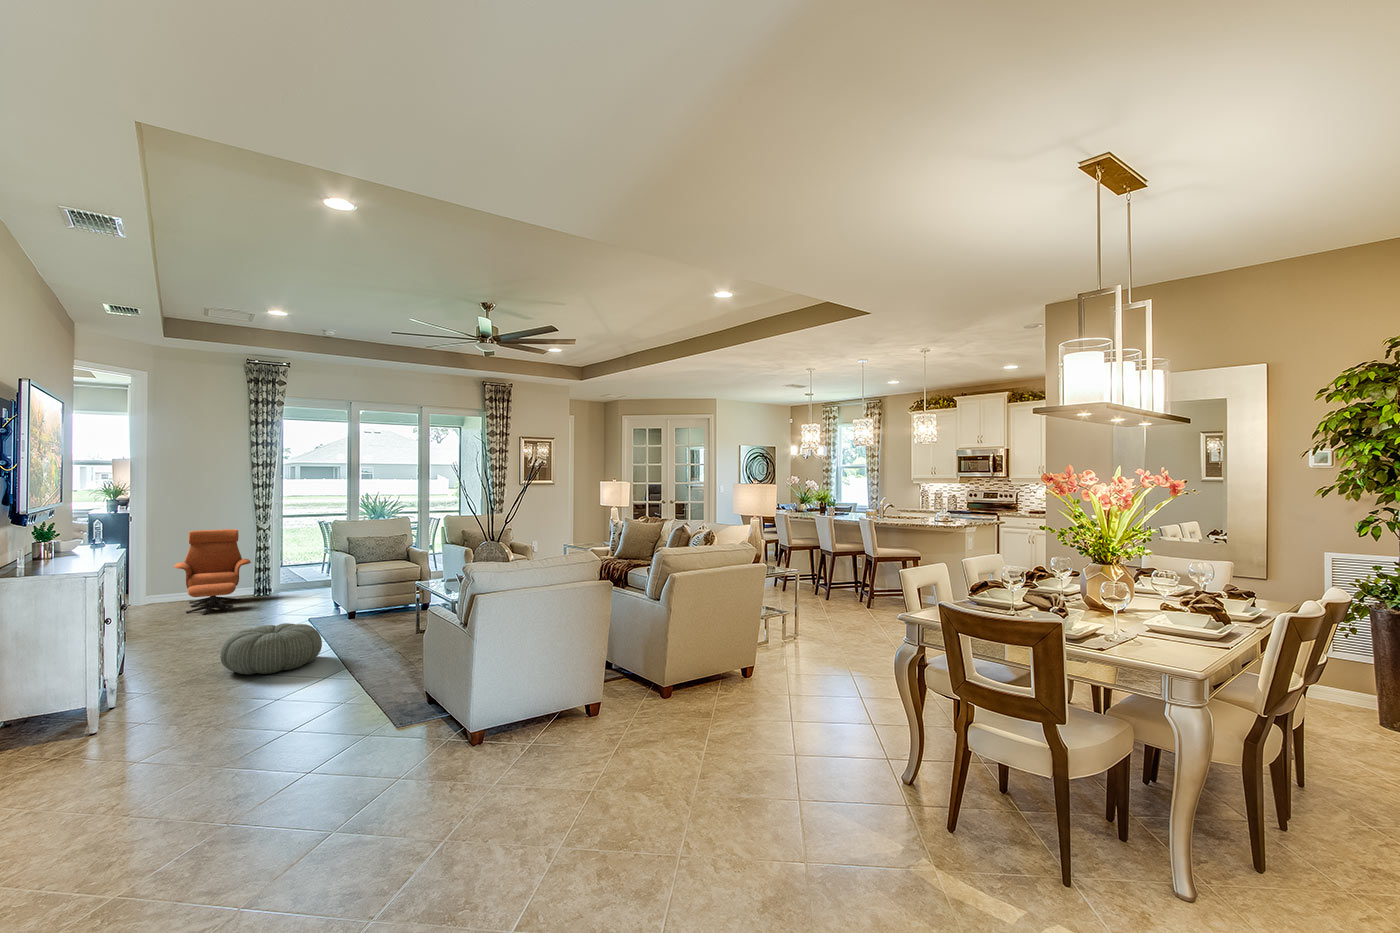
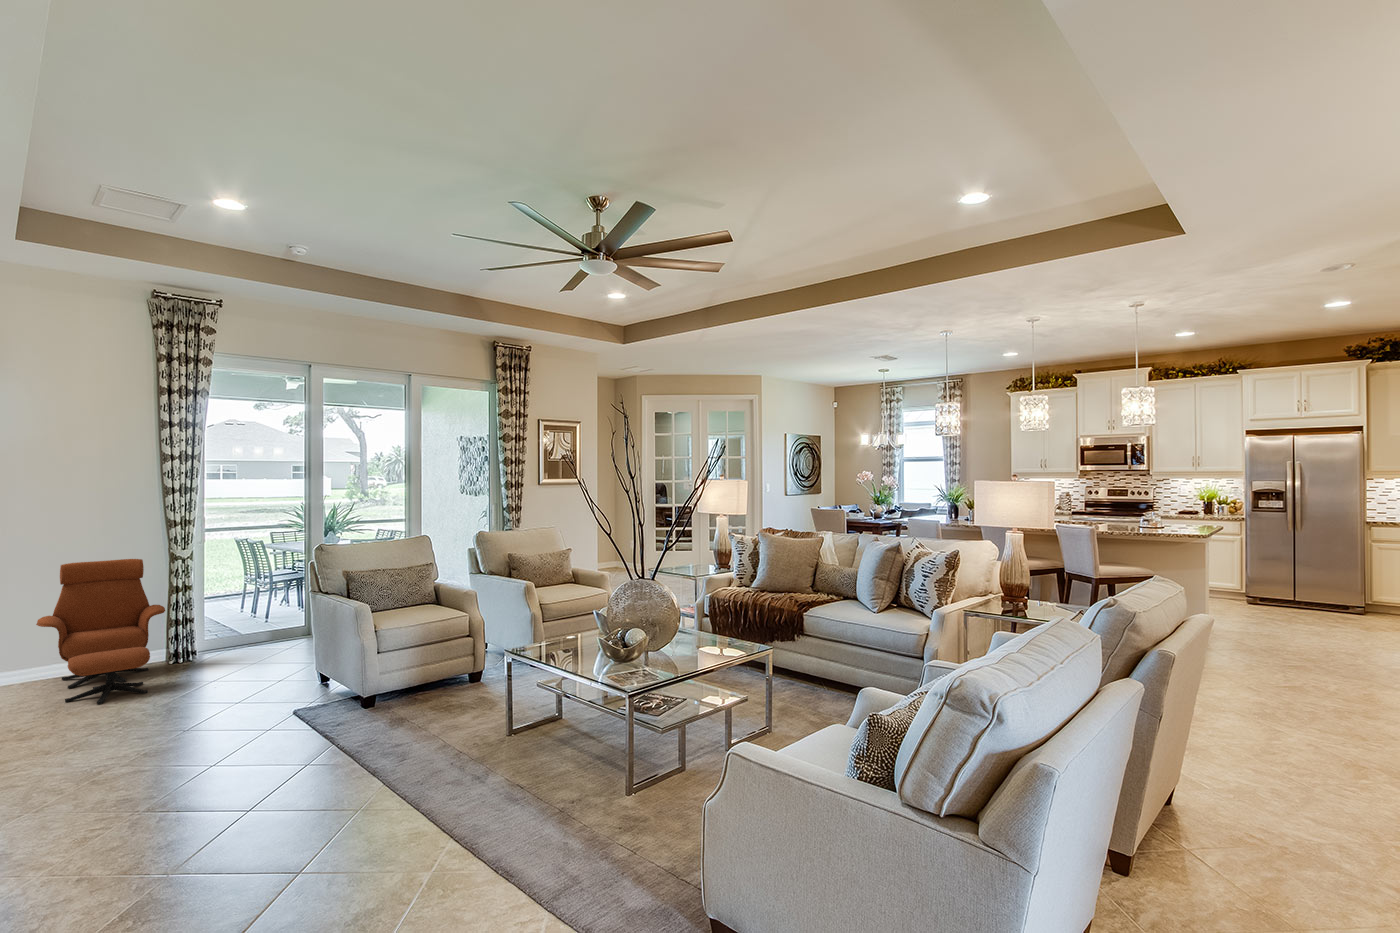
pouf: present [220,623,322,674] -> none [206,739,386,856]

